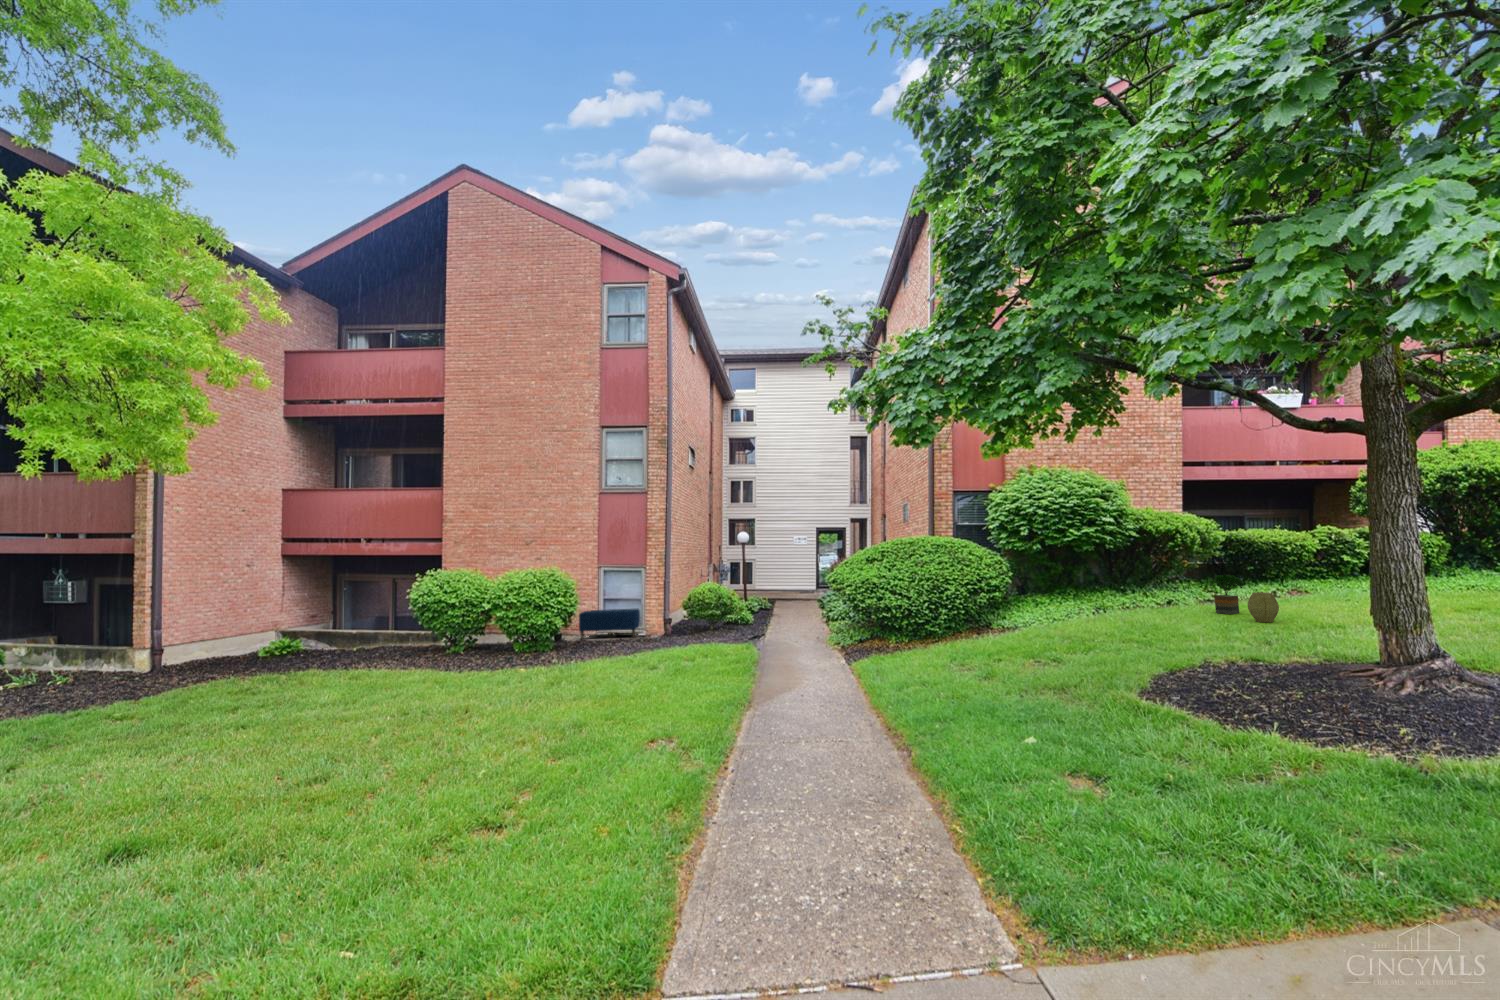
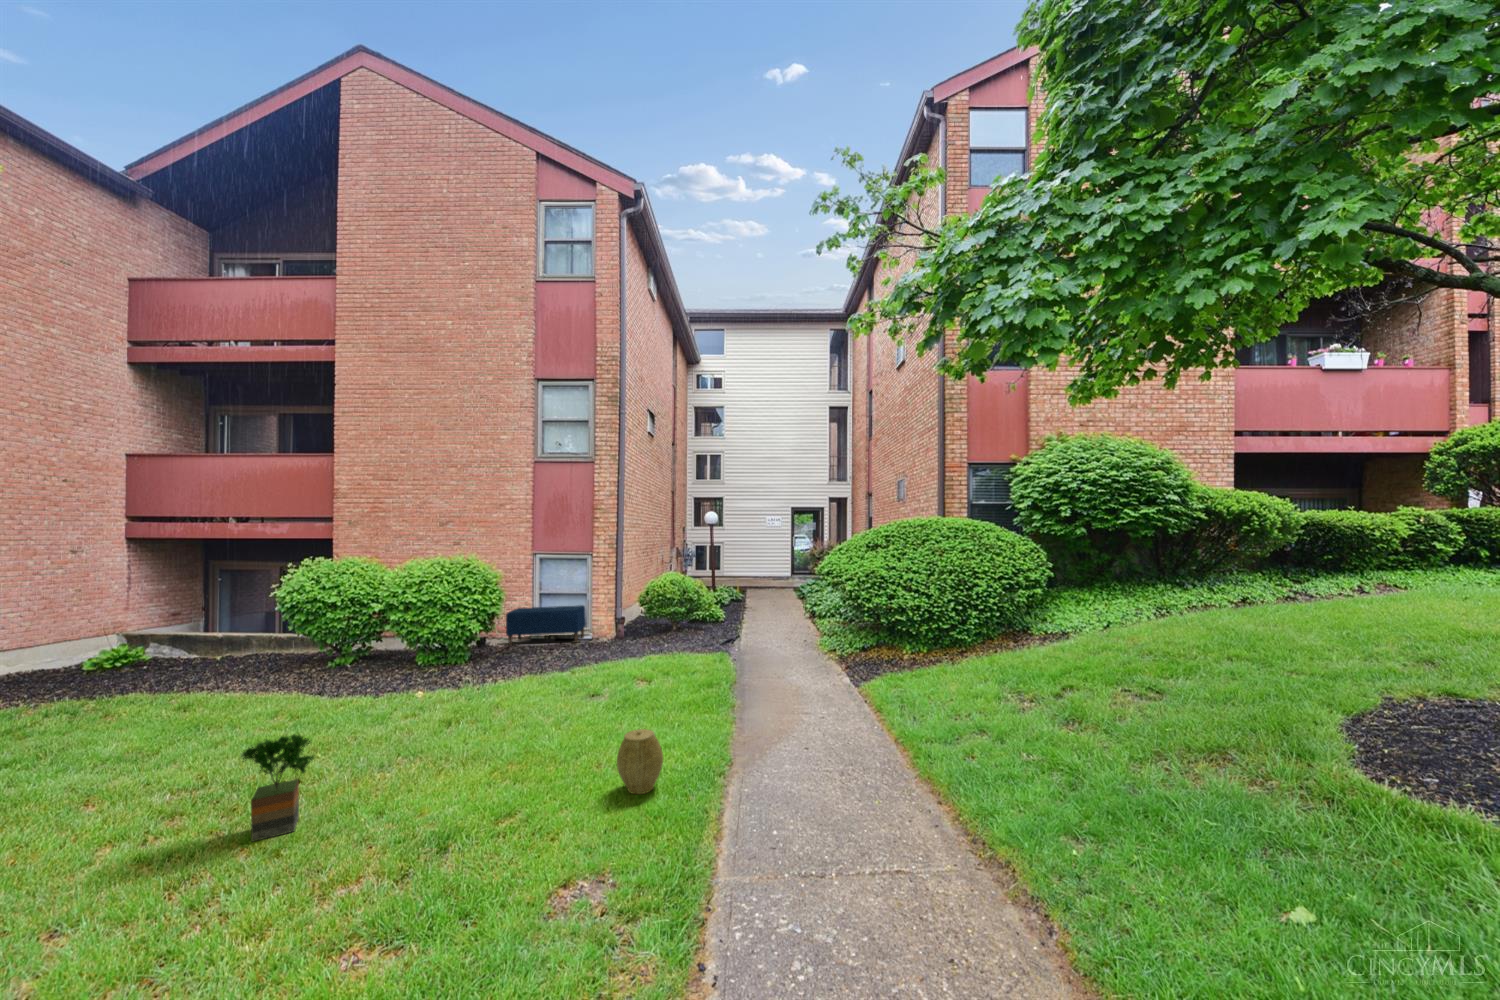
potted tree: present [1209,575,1244,614] -> present [241,734,314,841]
woven basket: present [1248,592,1279,622] -> present [617,729,663,794]

